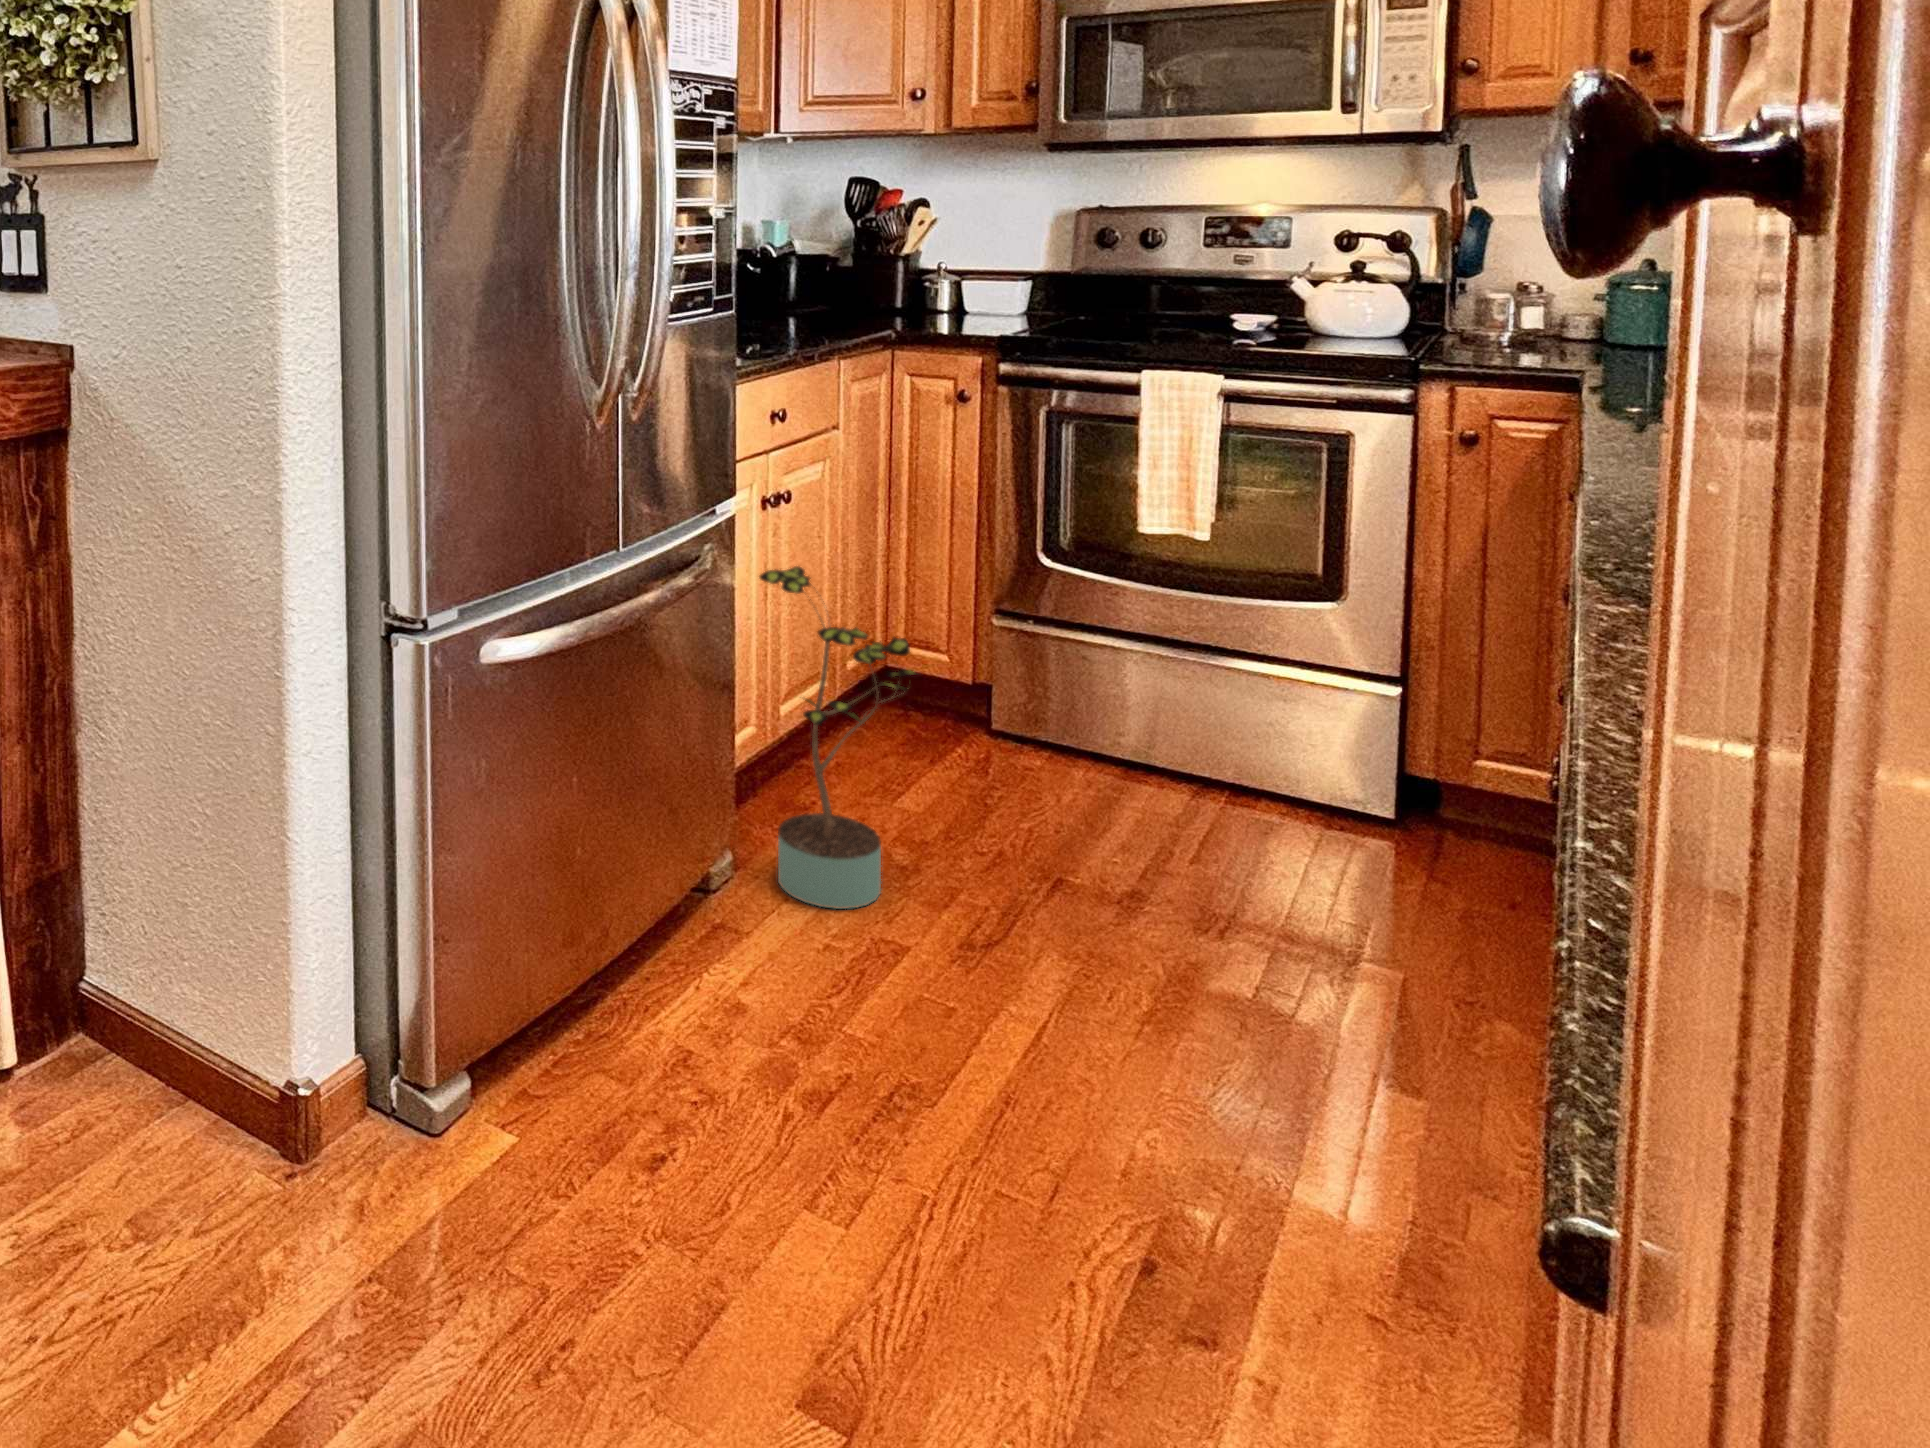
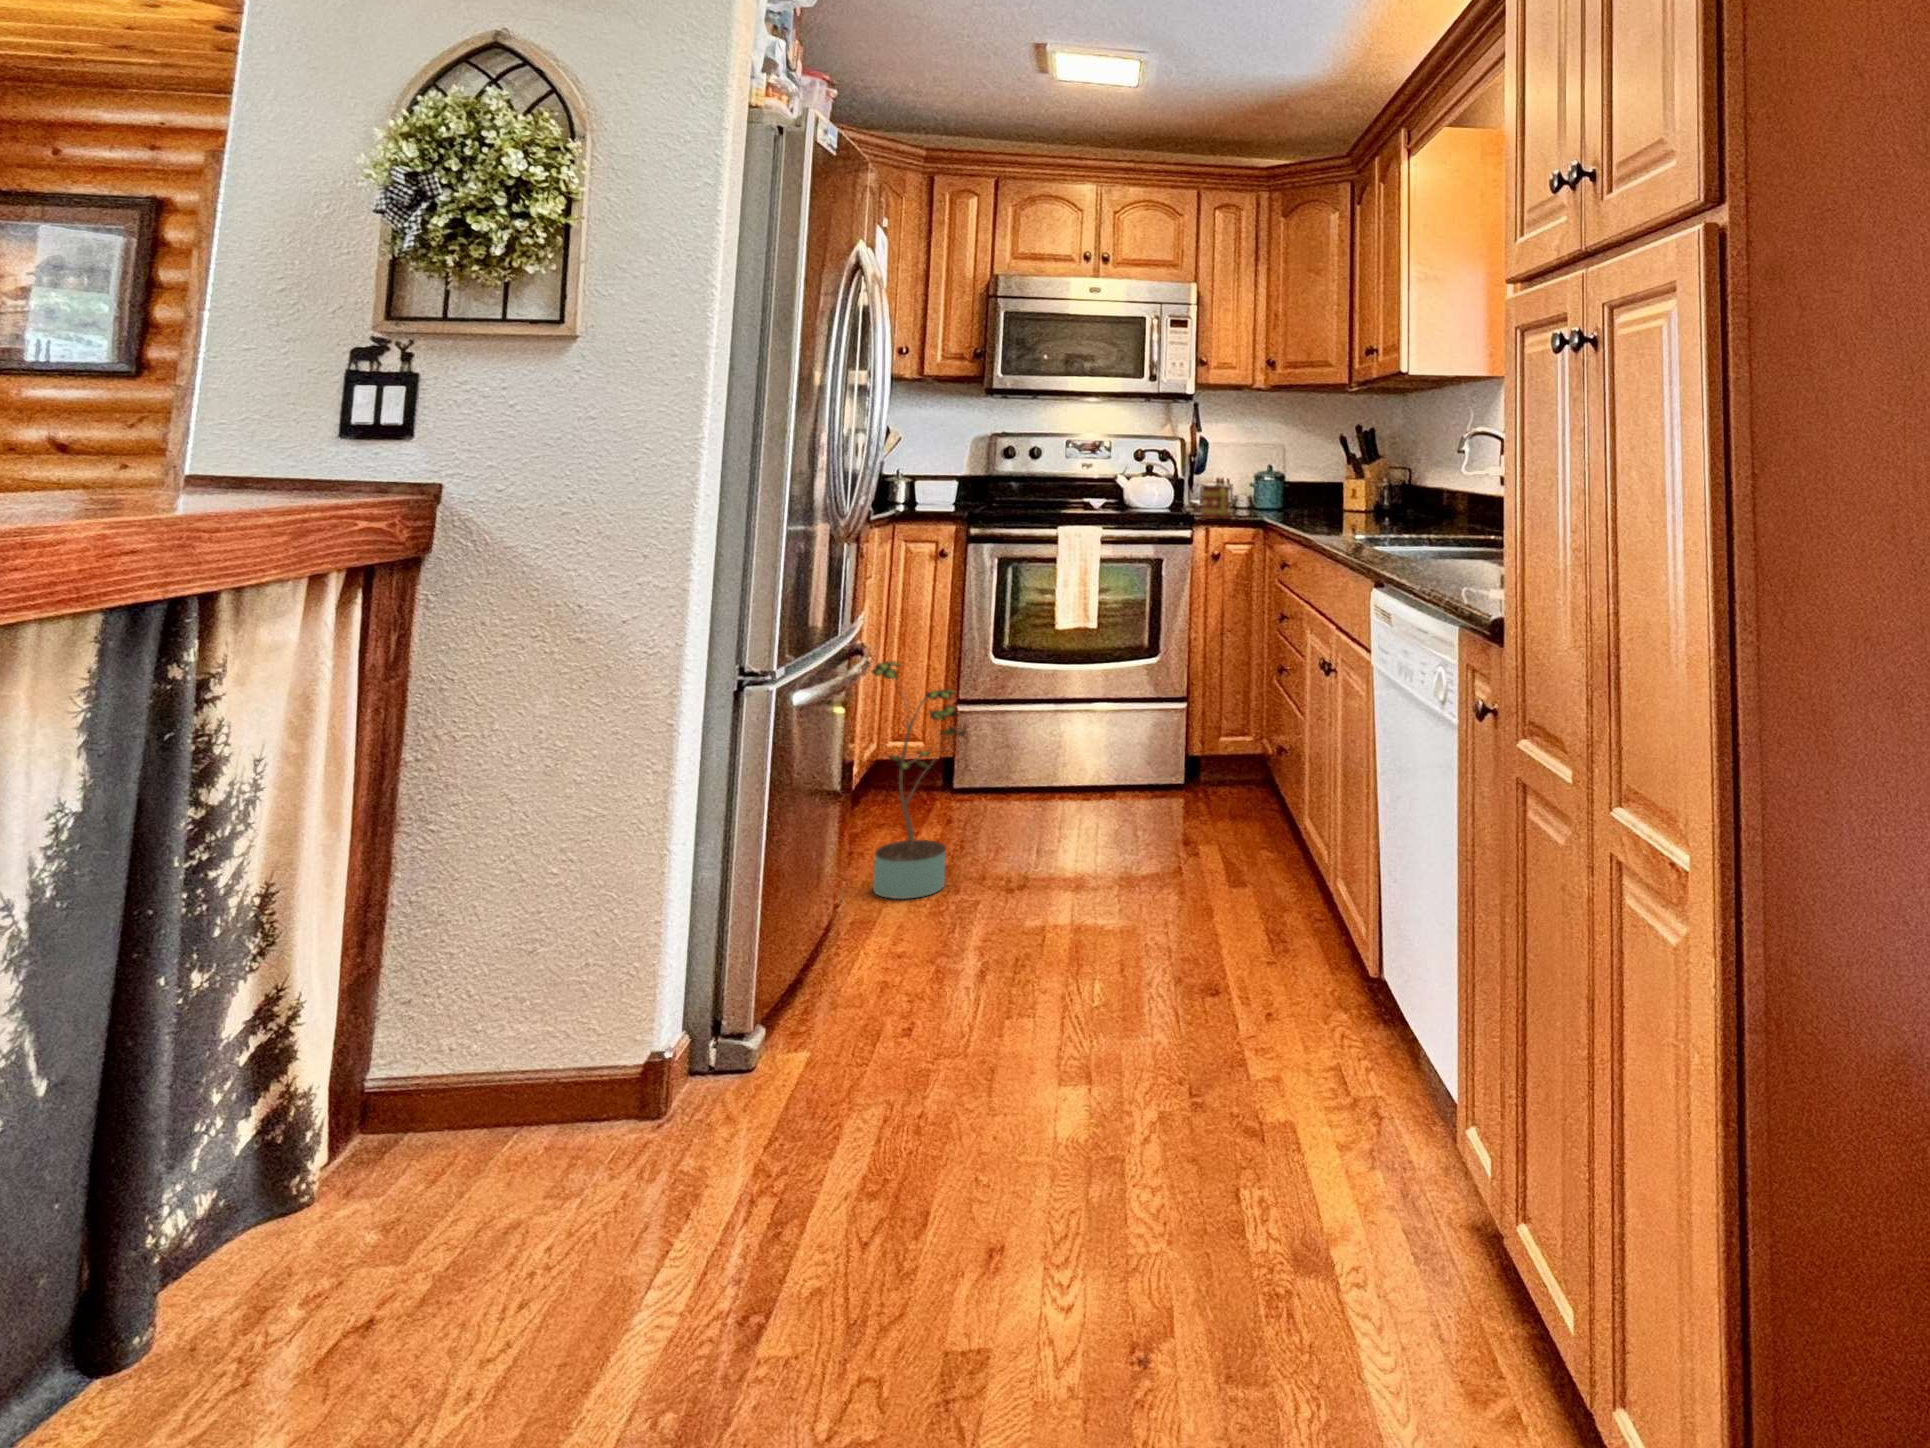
mug: none [1449,300,1518,365] -> present [1202,485,1230,519]

